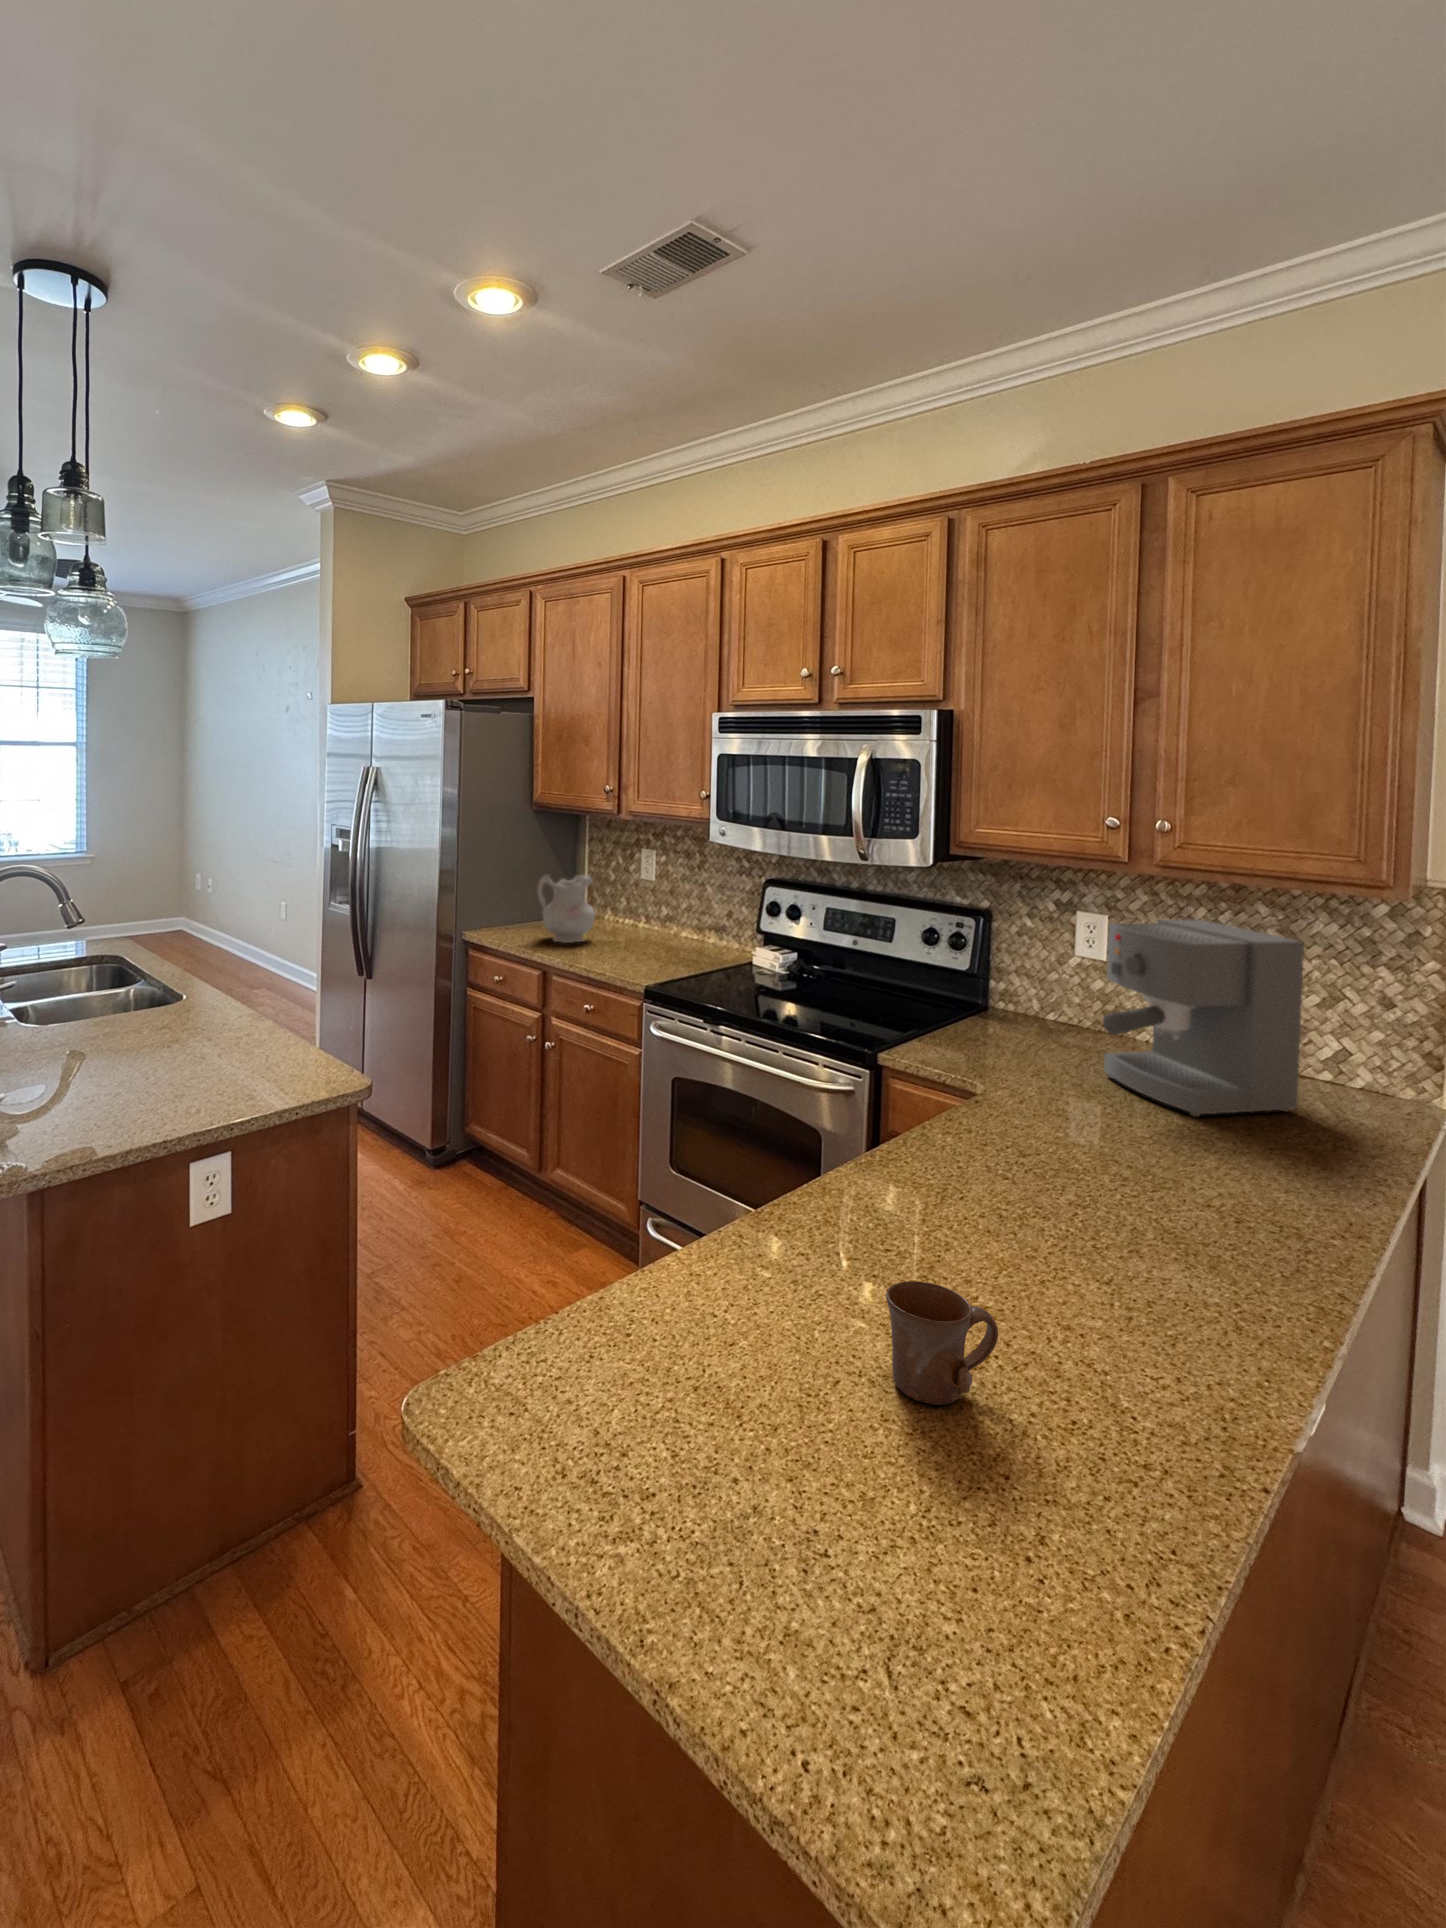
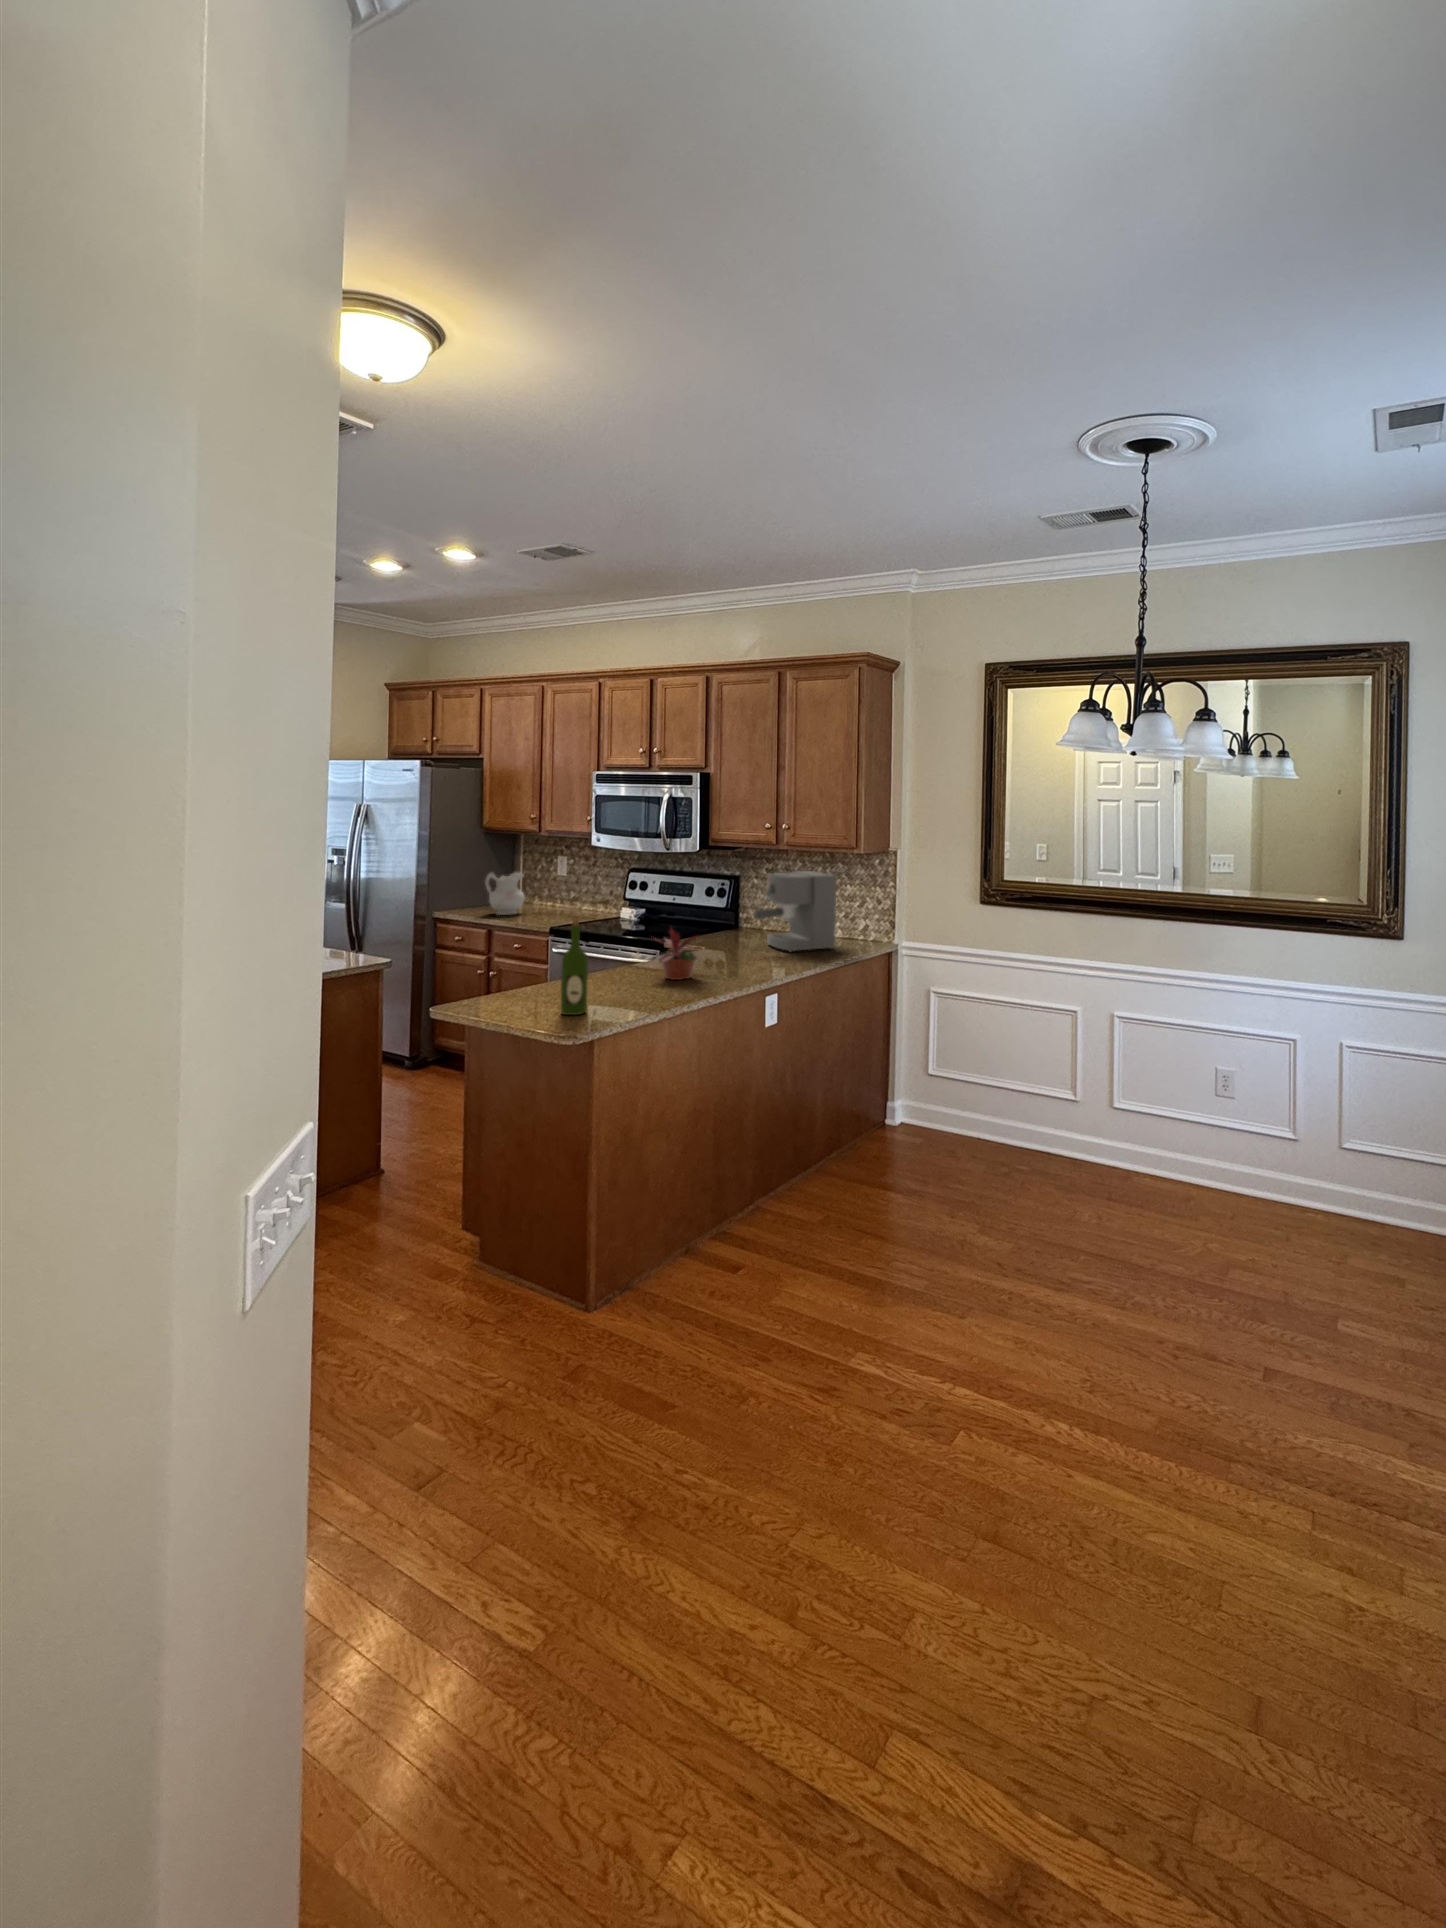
potted plant: none [930,1089,1097,1235] -> present [652,926,697,980]
wine bottle: none [786,1148,873,1479] -> present [561,919,588,1015]
mug: present [886,1281,998,1405] -> none [602,973,639,1005]

